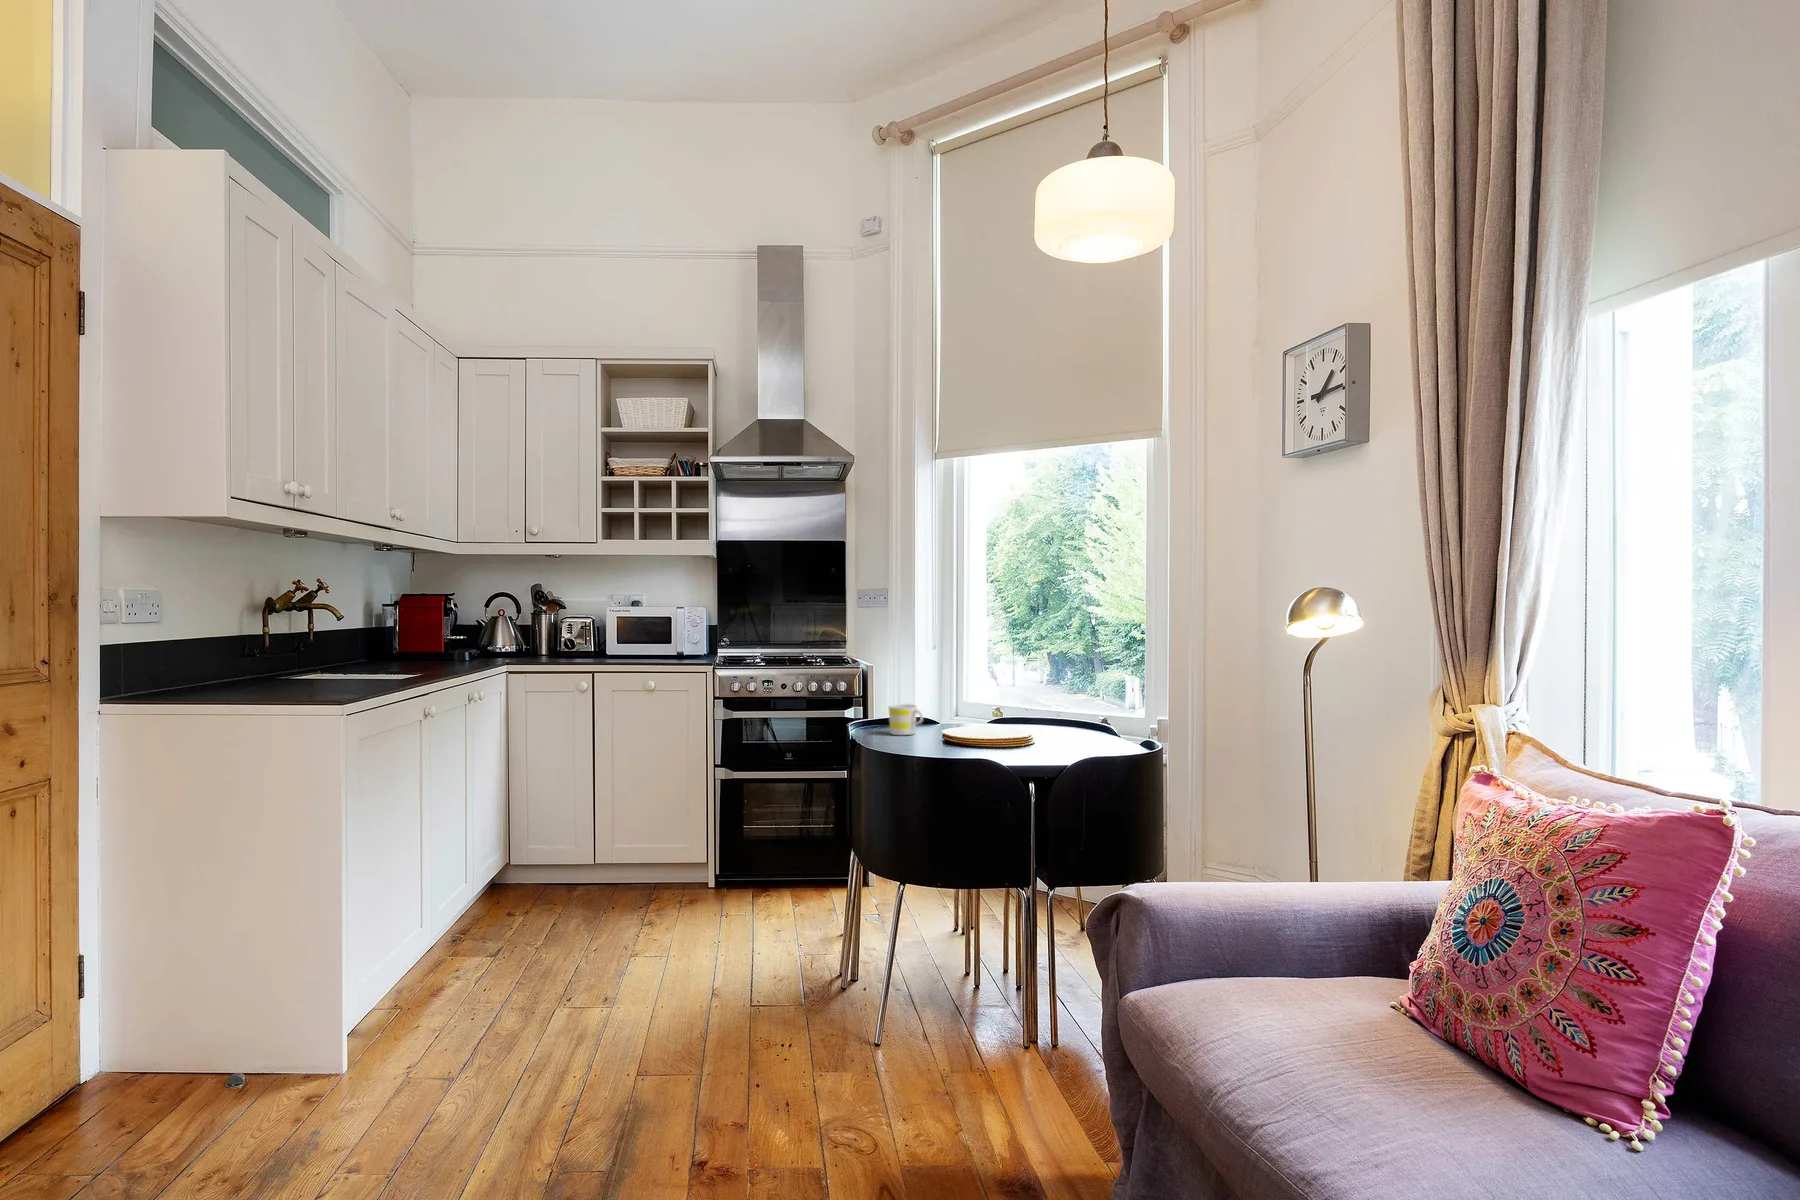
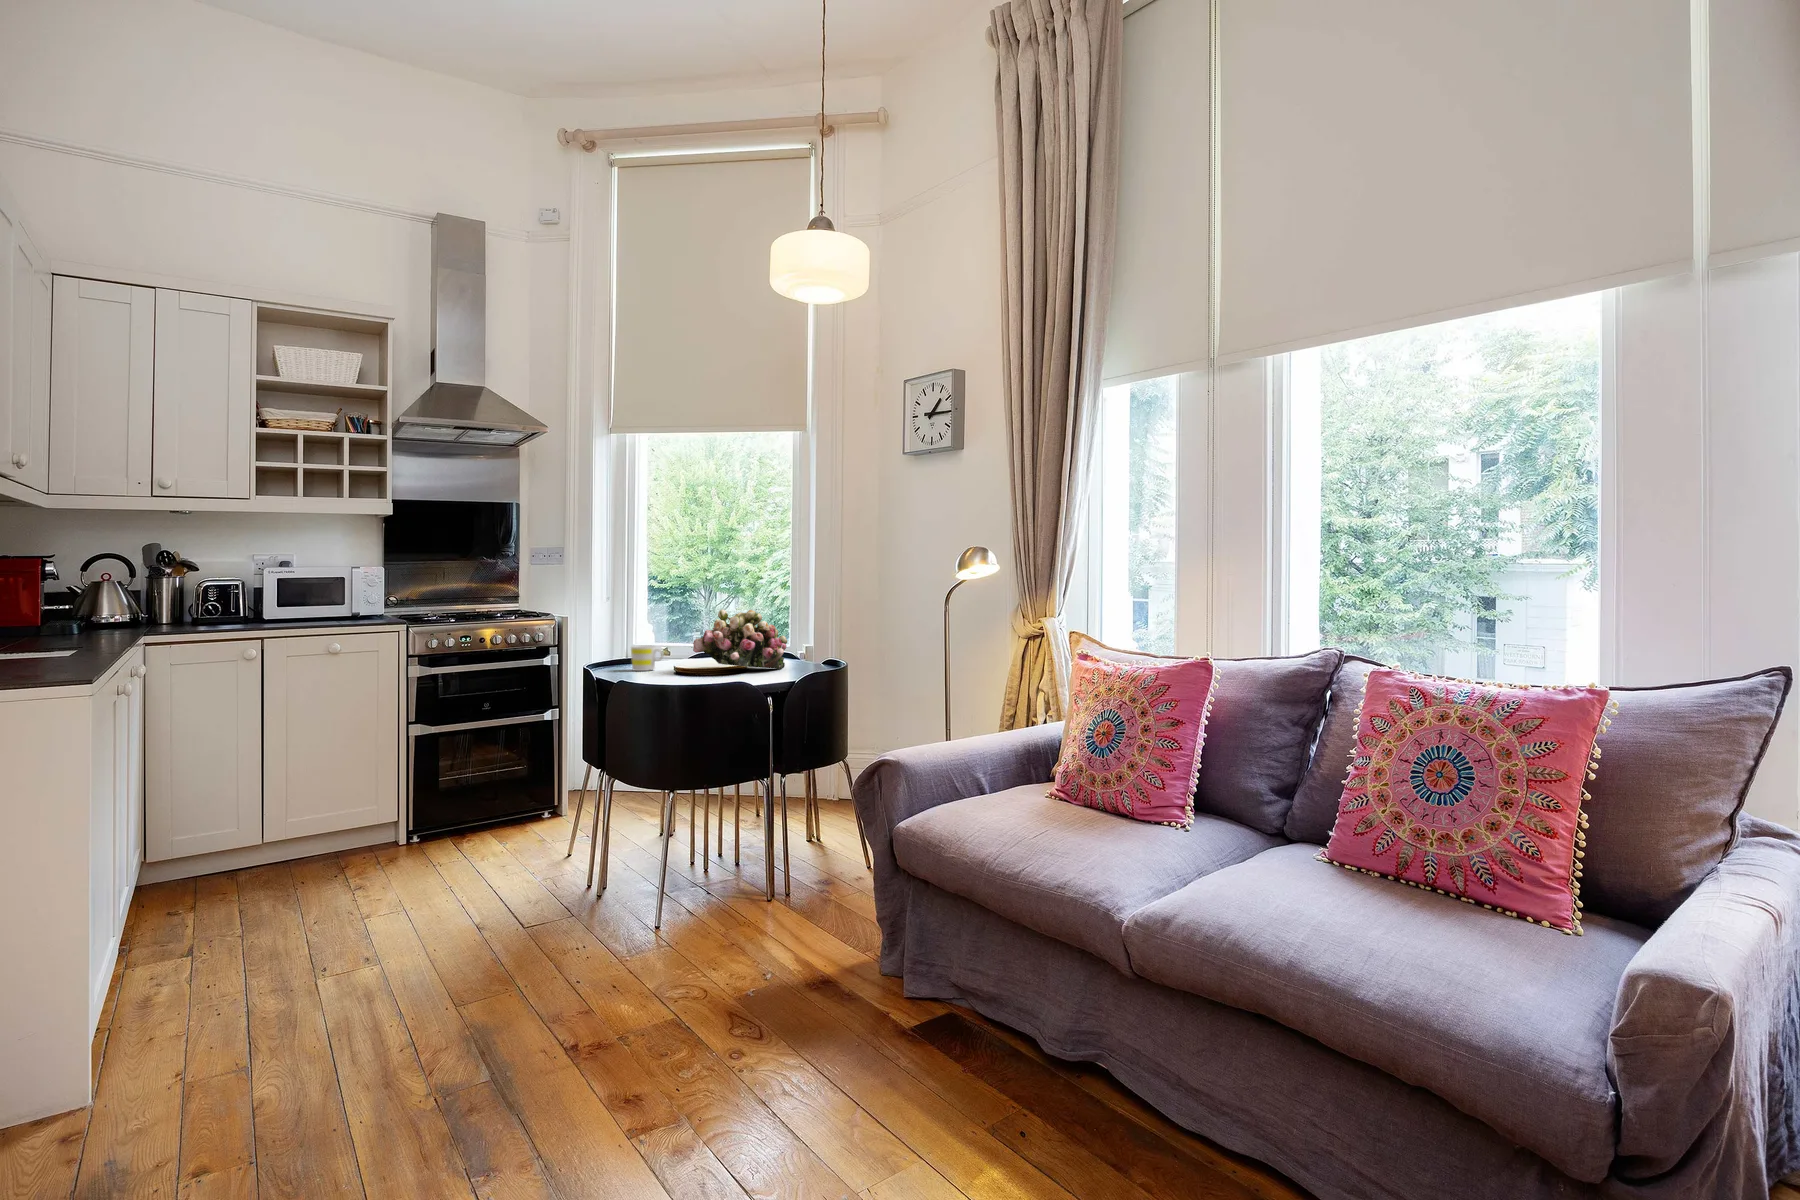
flower arrangement: none [946,666,1067,744] -> present [693,609,787,669]

